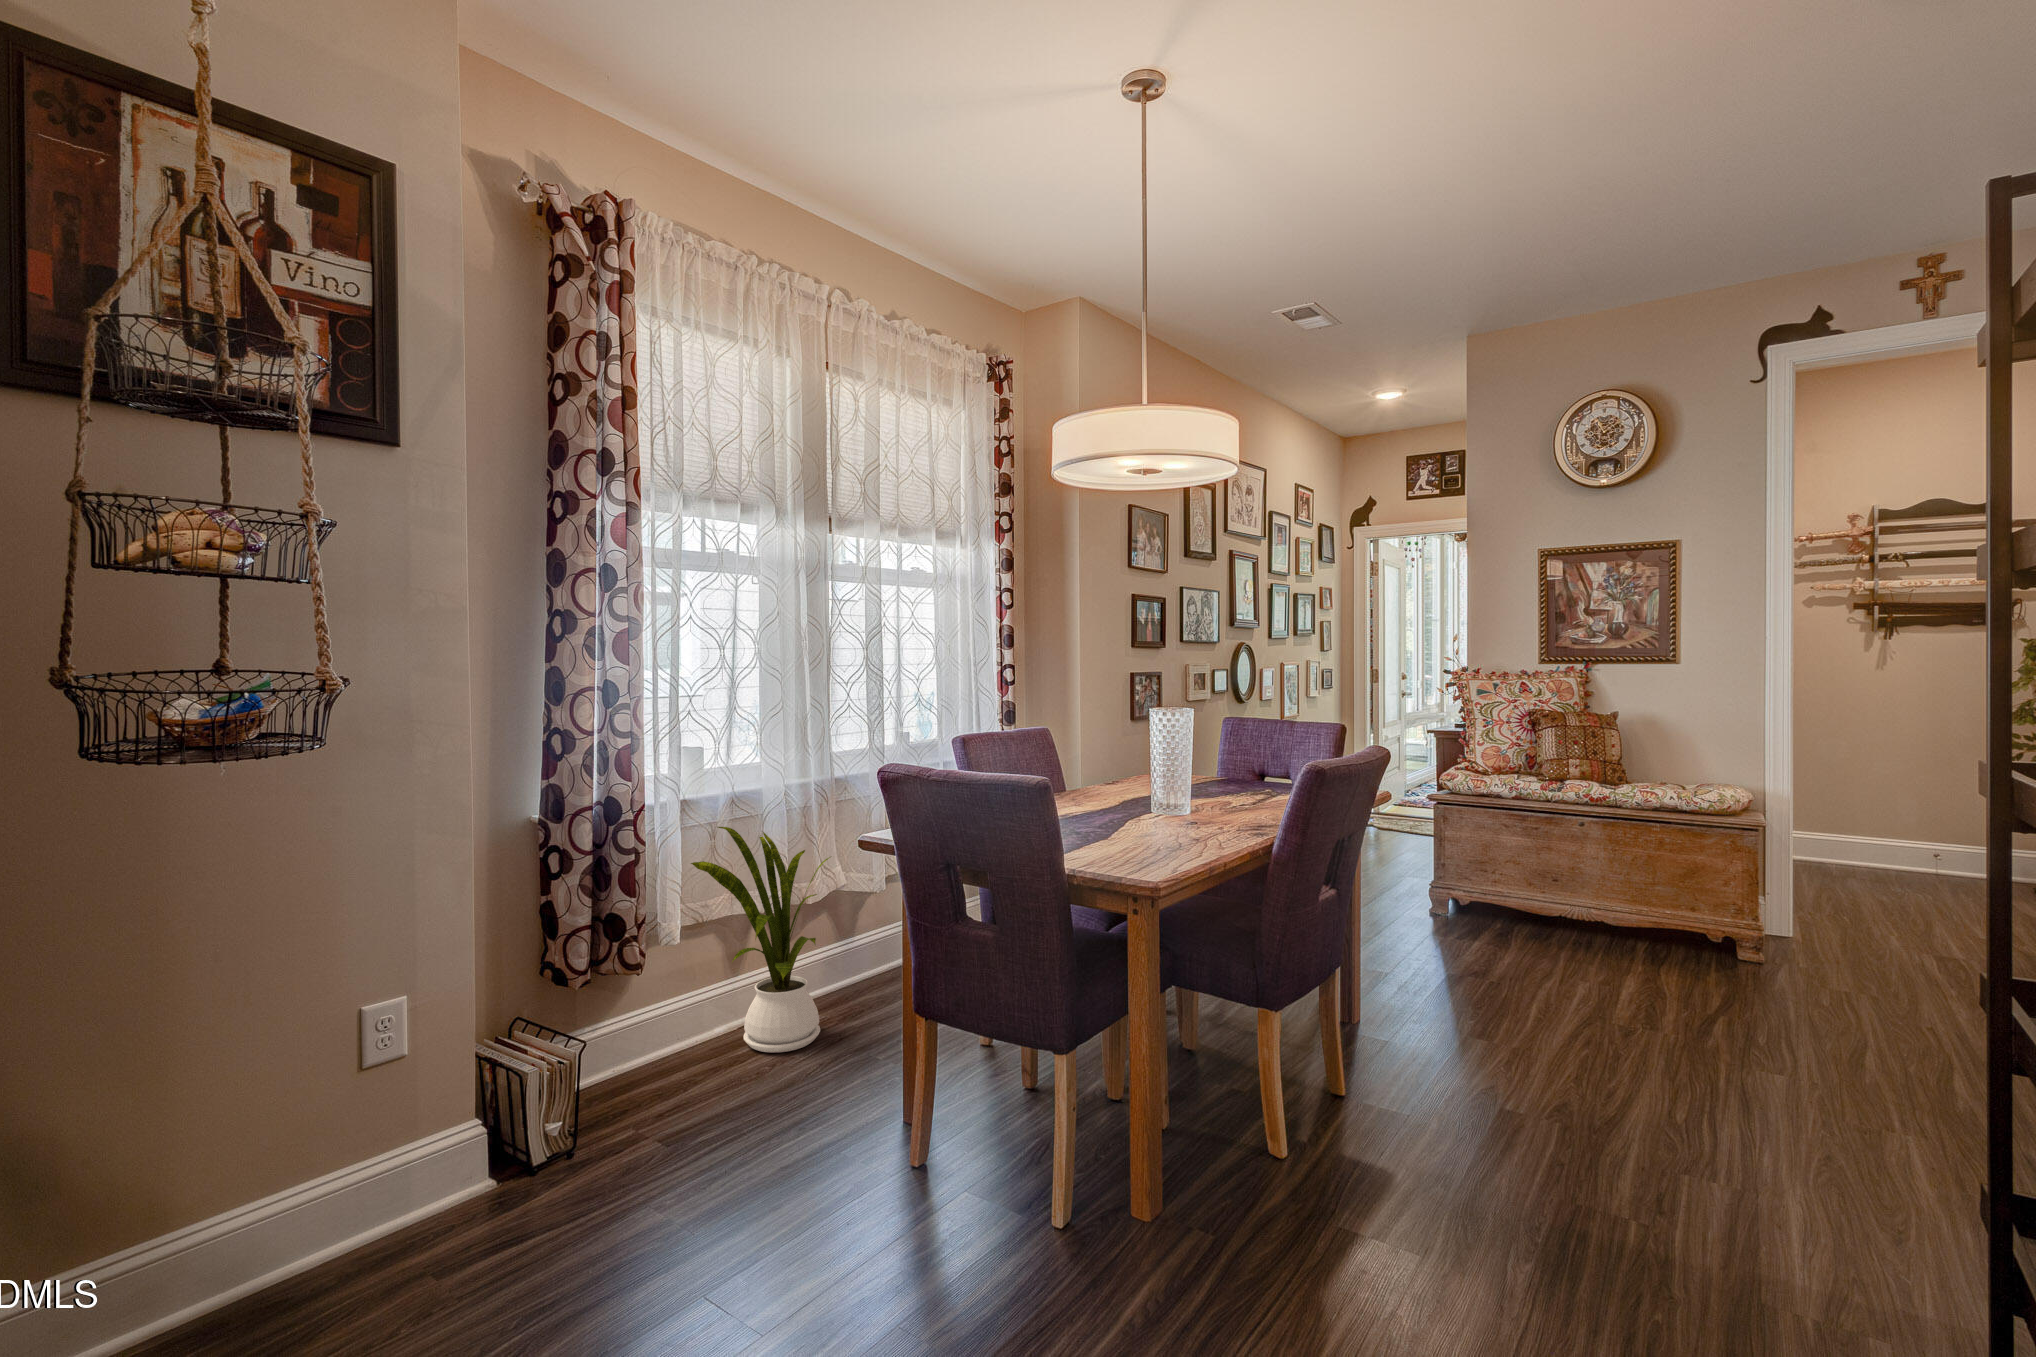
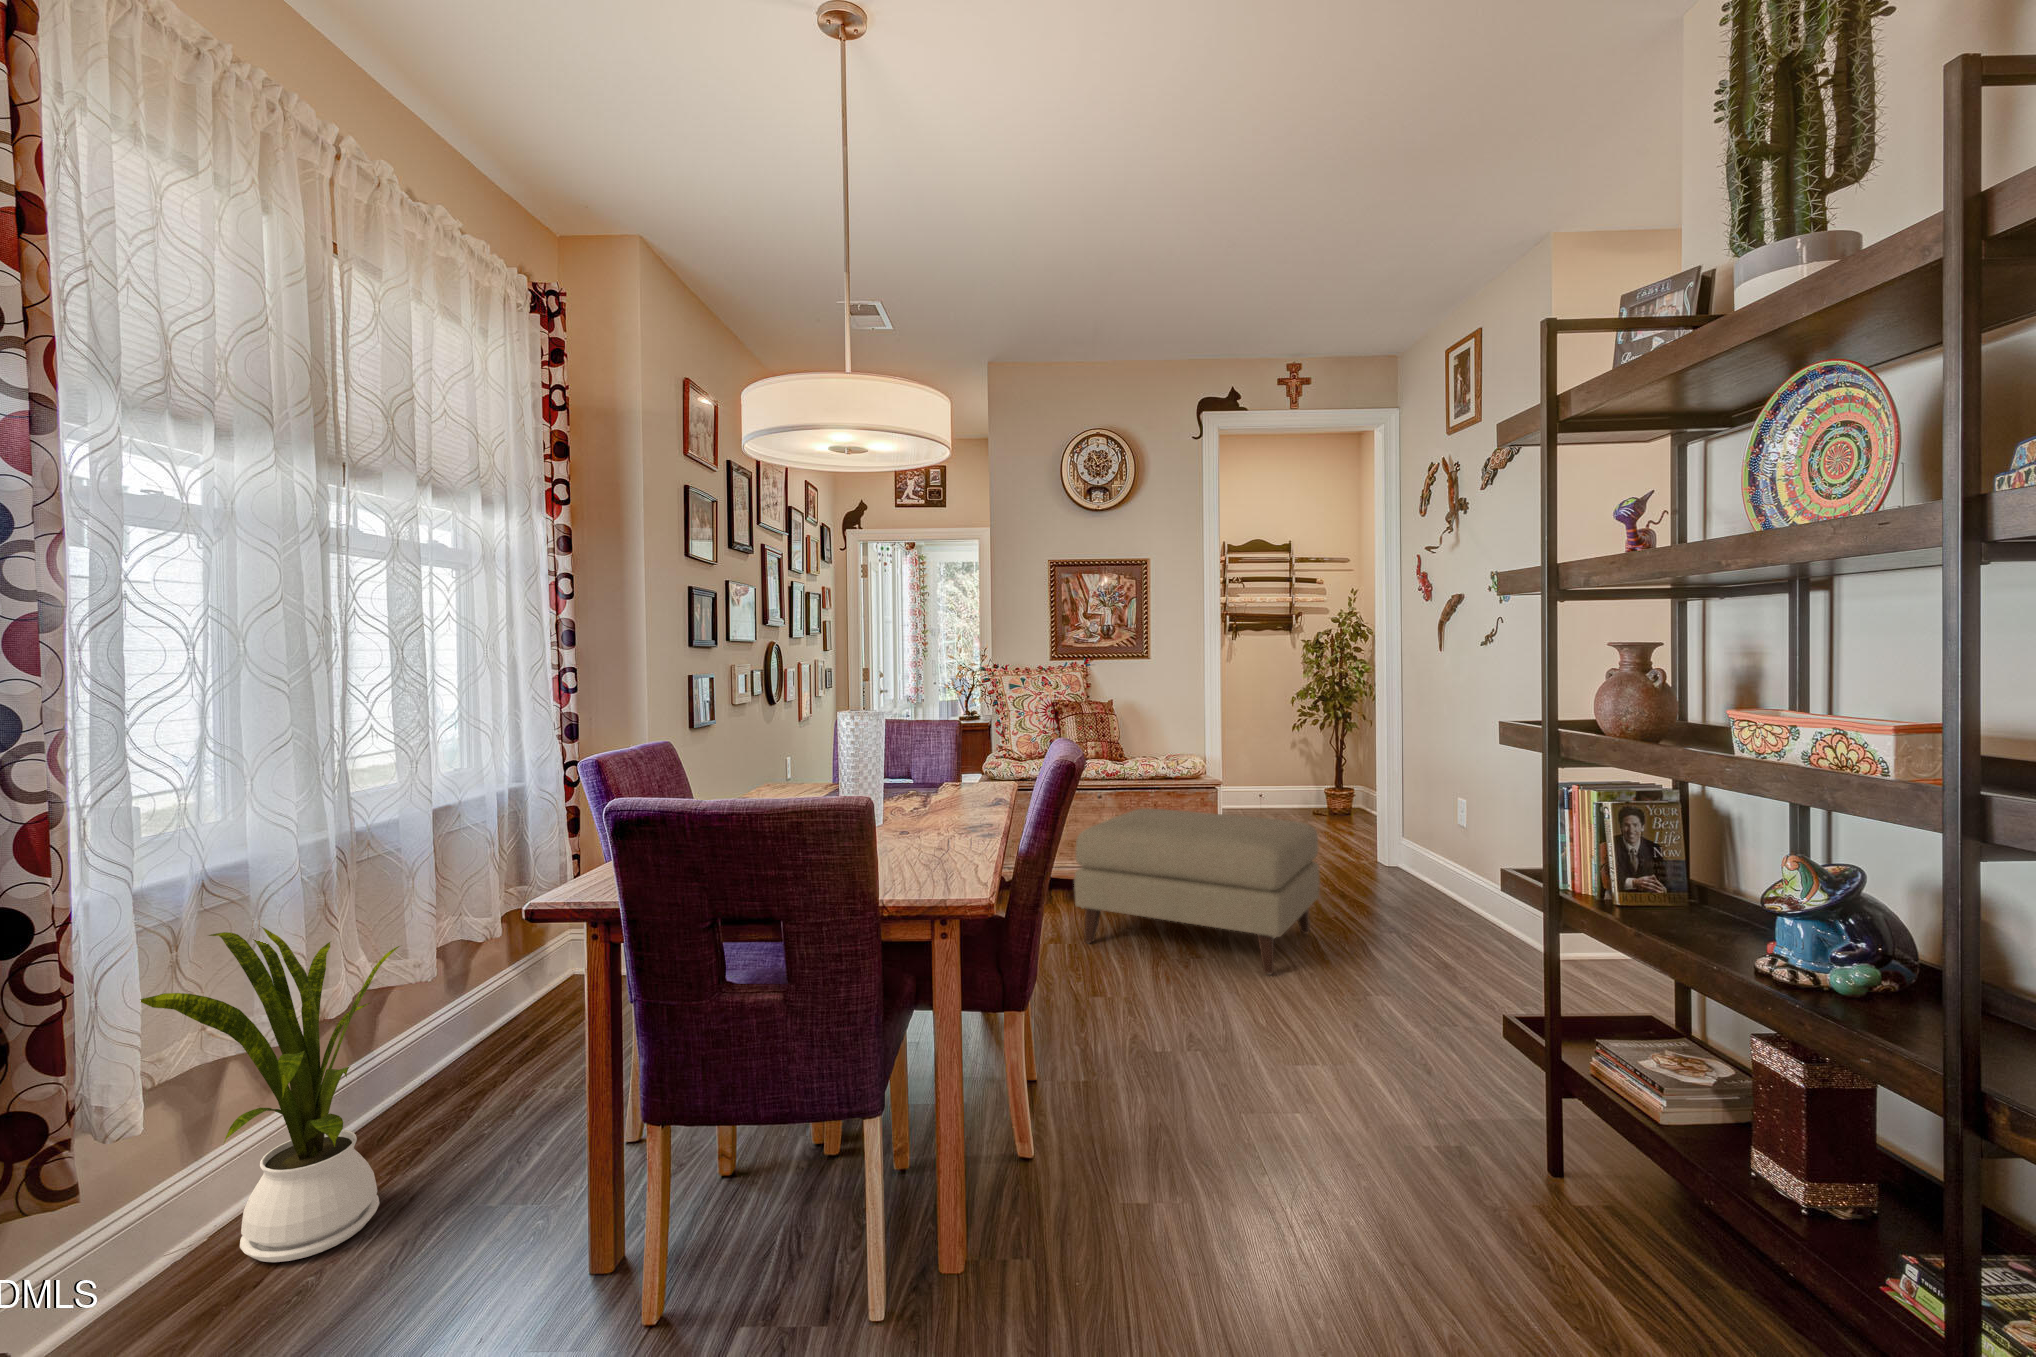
ottoman: none [1495,841,1870,1062] -> present [1074,809,1320,975]

